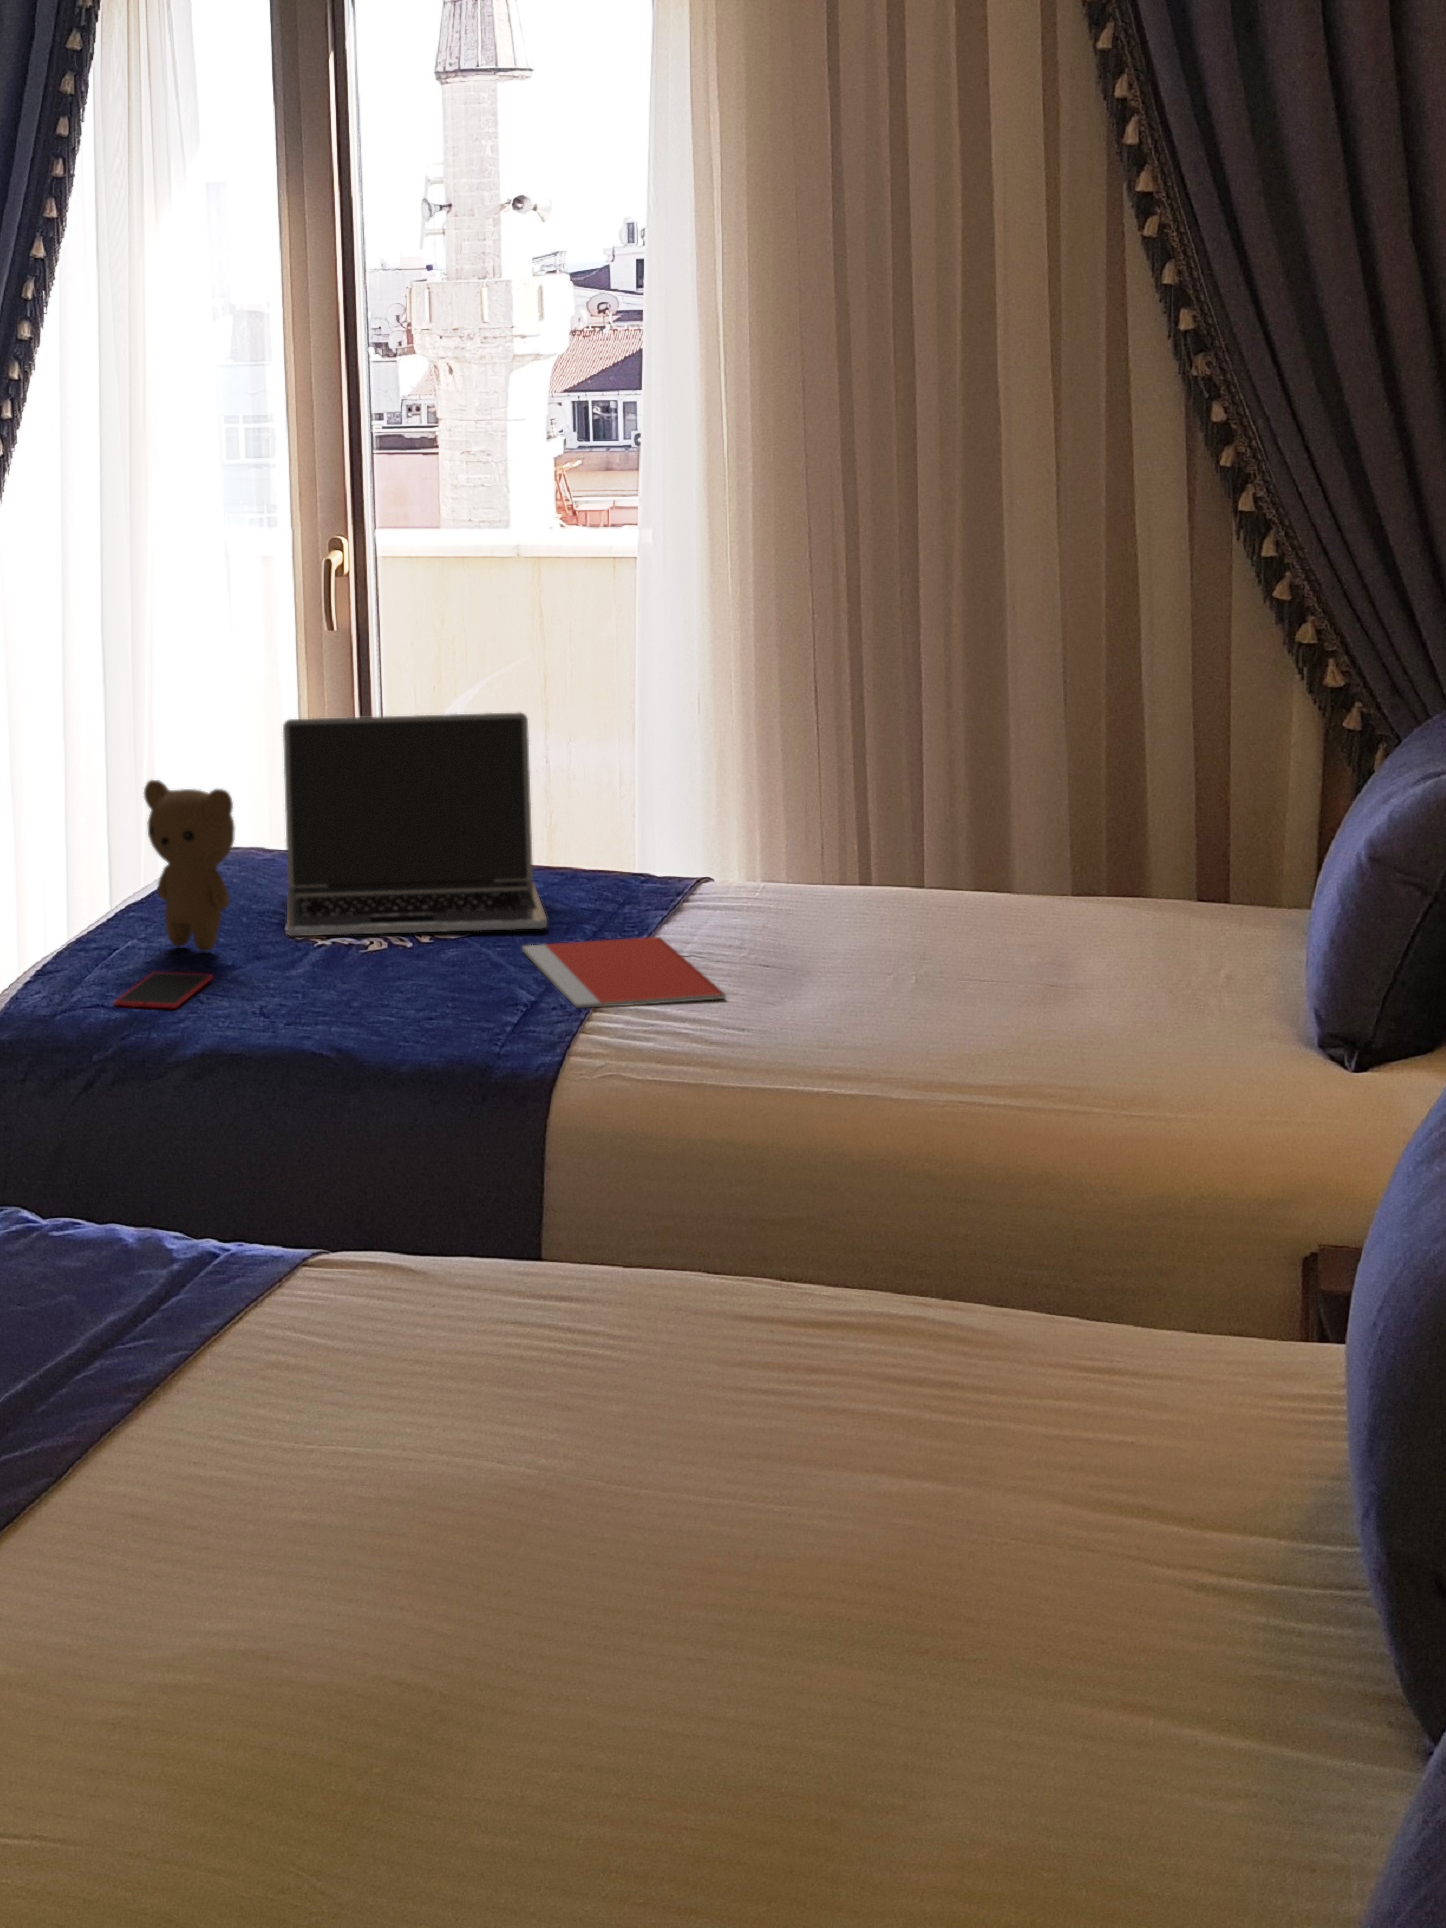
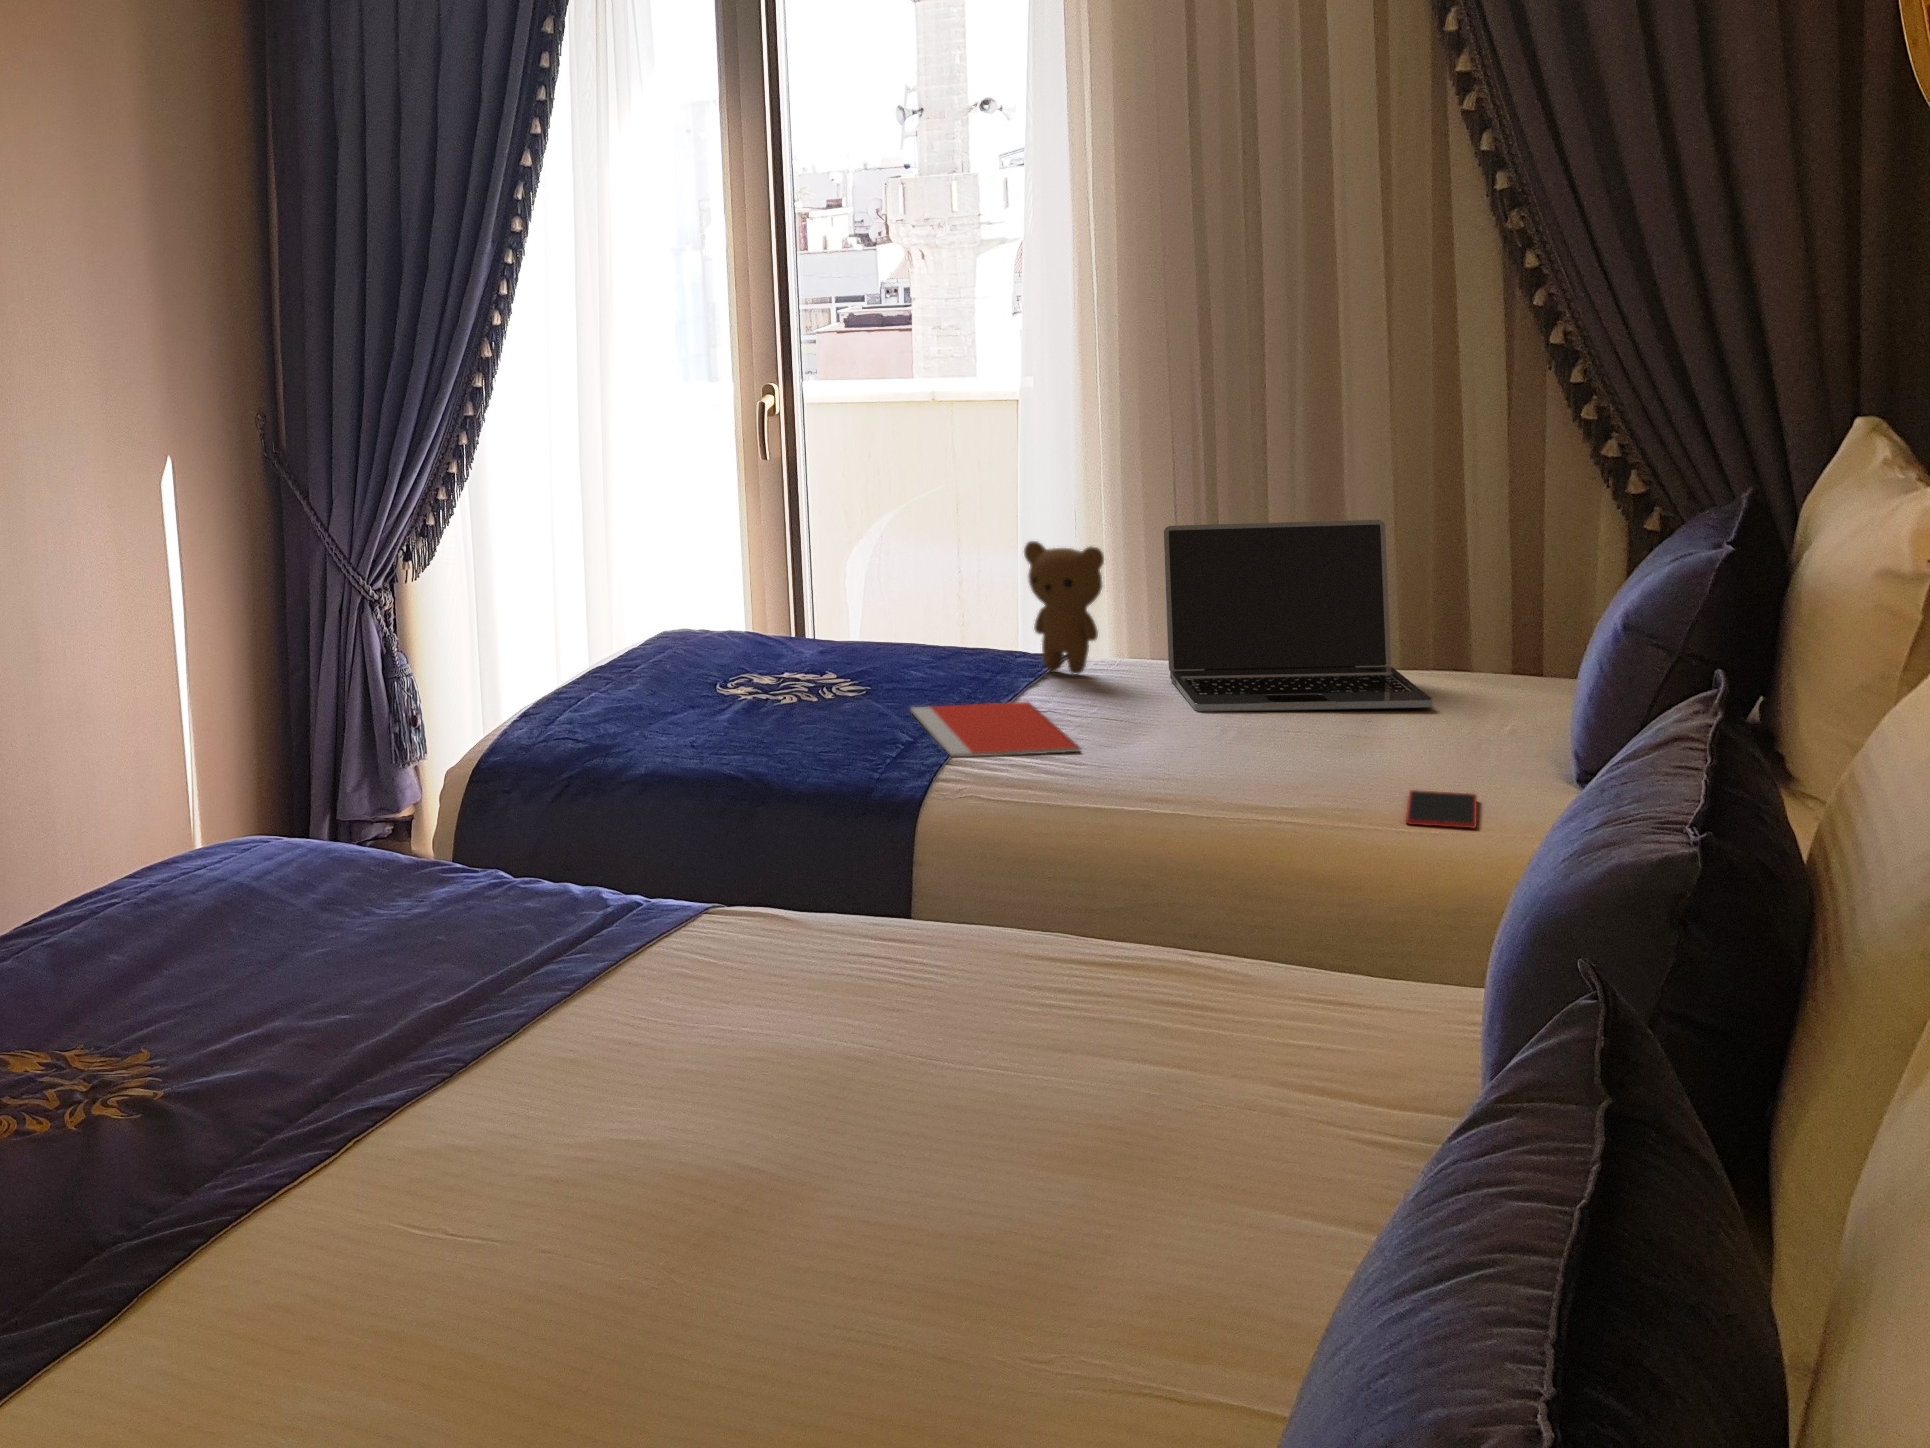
laptop: present [283,712,547,936] -> present [1164,520,1432,712]
teddy bear: present [144,780,235,952] -> present [1024,541,1104,674]
smartphone: present [114,972,213,1008] -> present [1406,790,1477,829]

